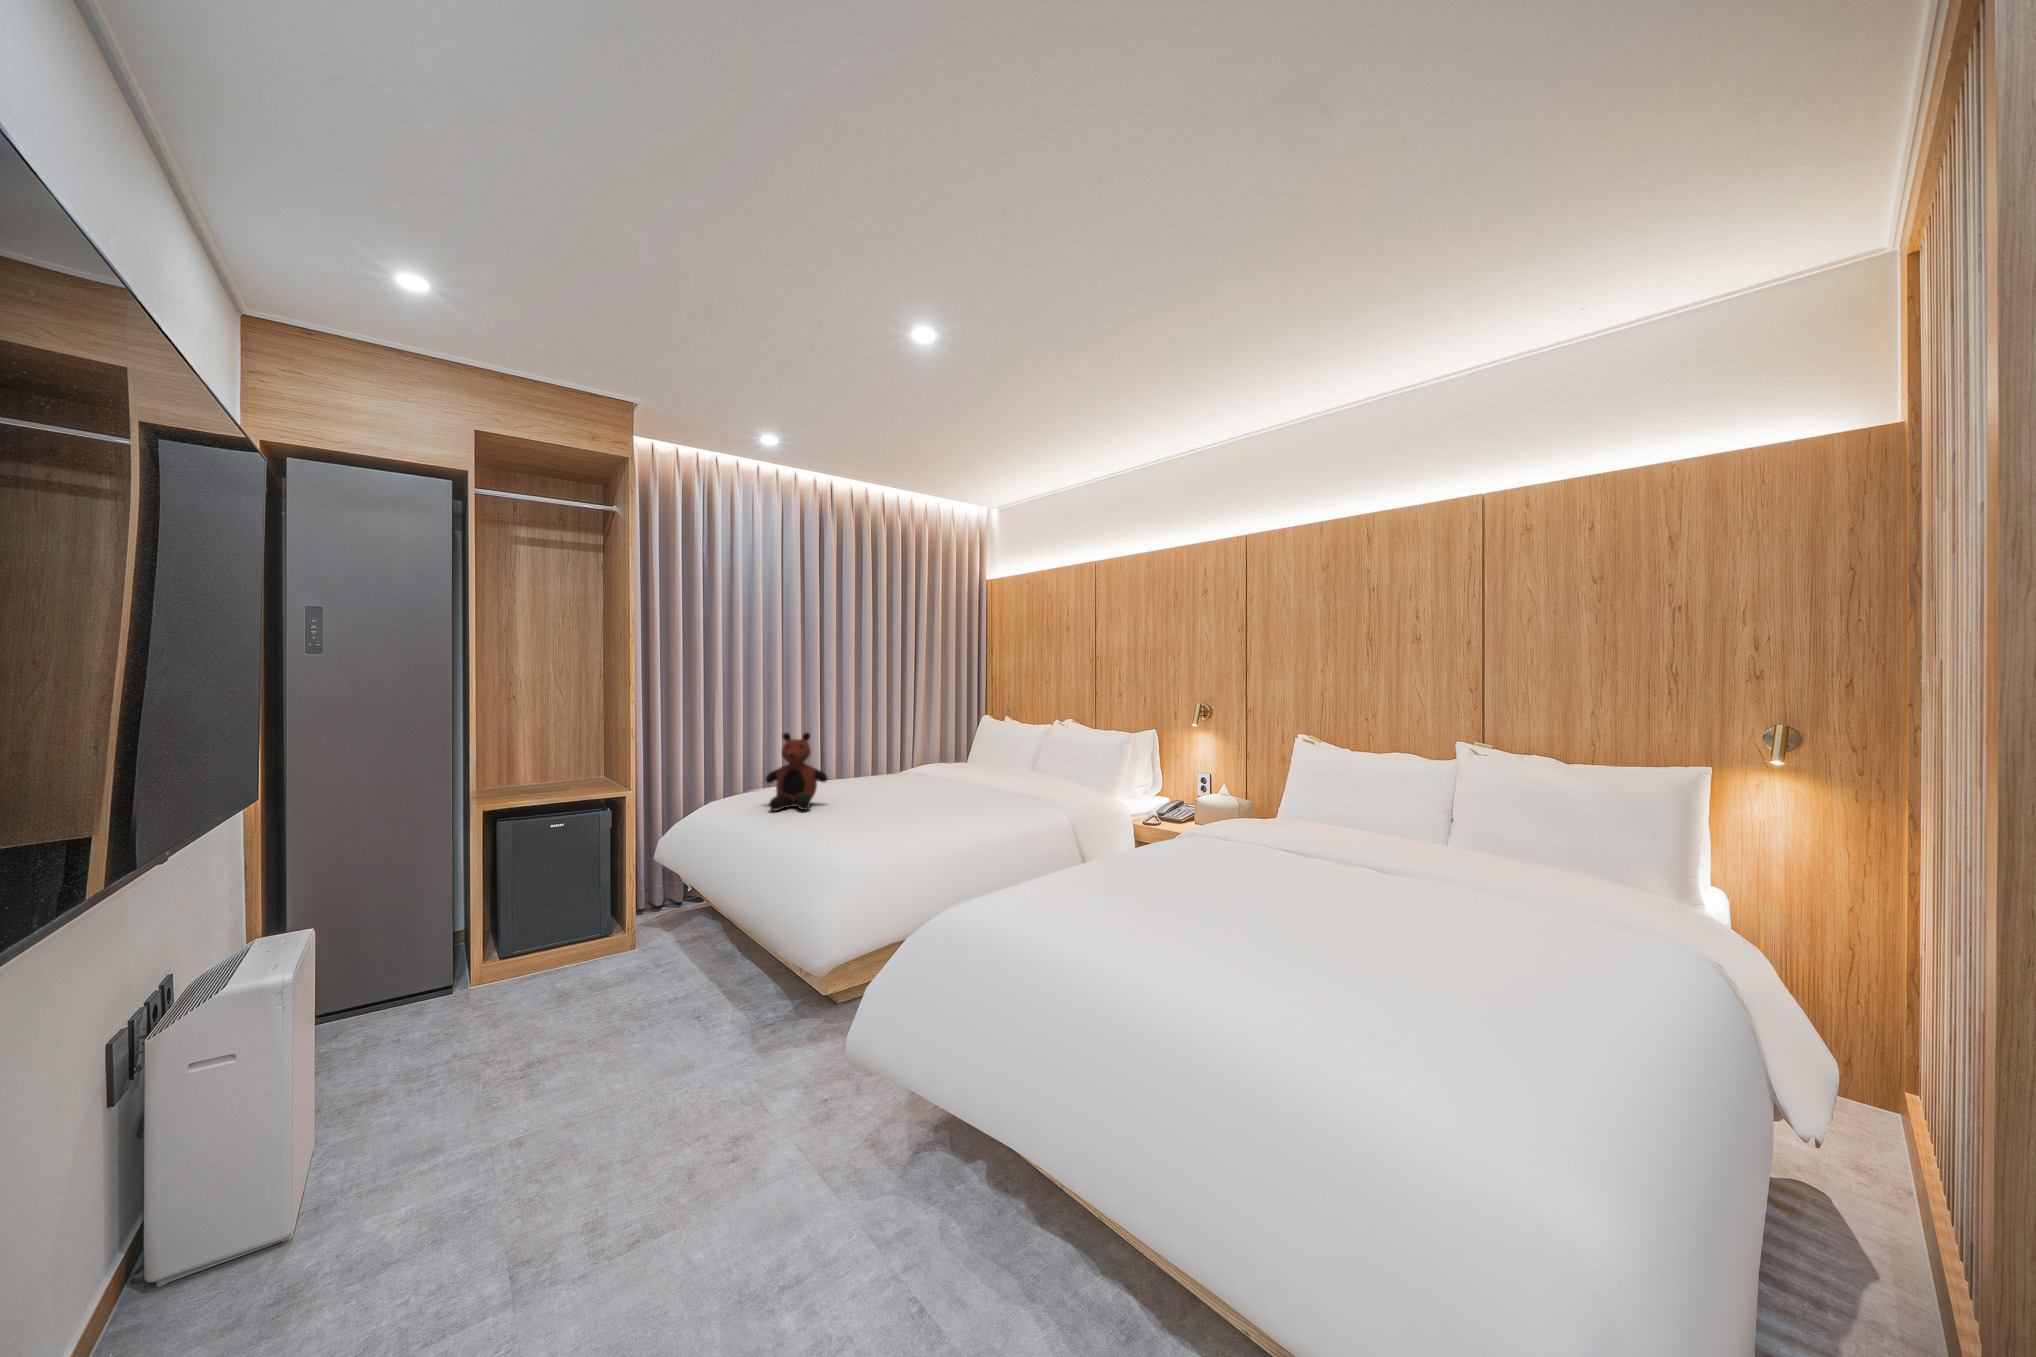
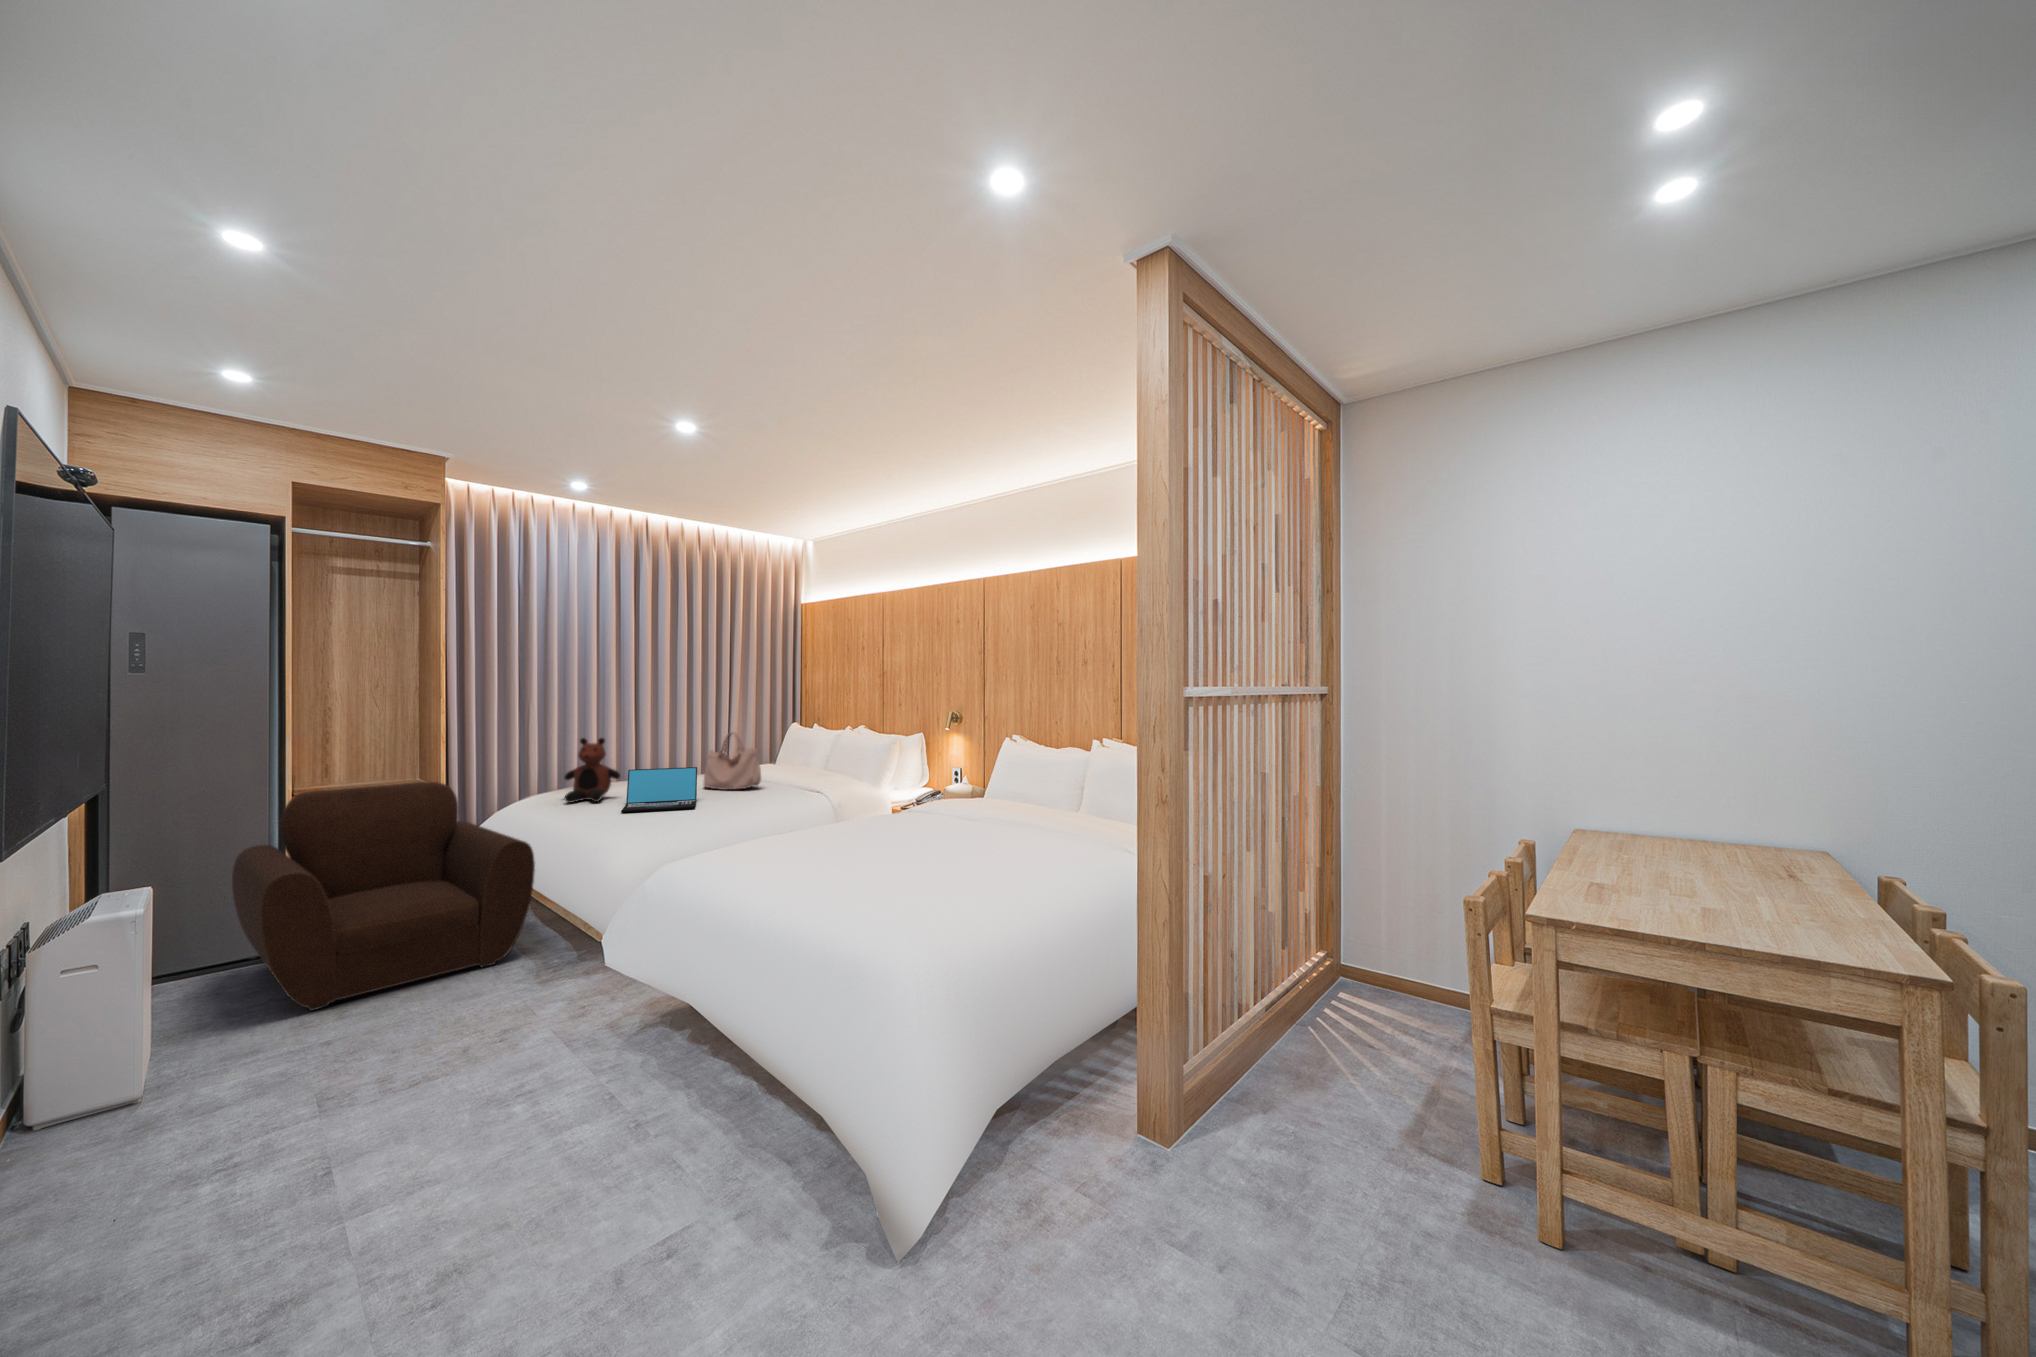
handbag: none [913,727,982,796] -> present [704,732,761,790]
laptop: none [841,769,926,826] -> present [621,767,697,812]
armchair: none [414,783,746,1078] -> present [232,782,535,1011]

